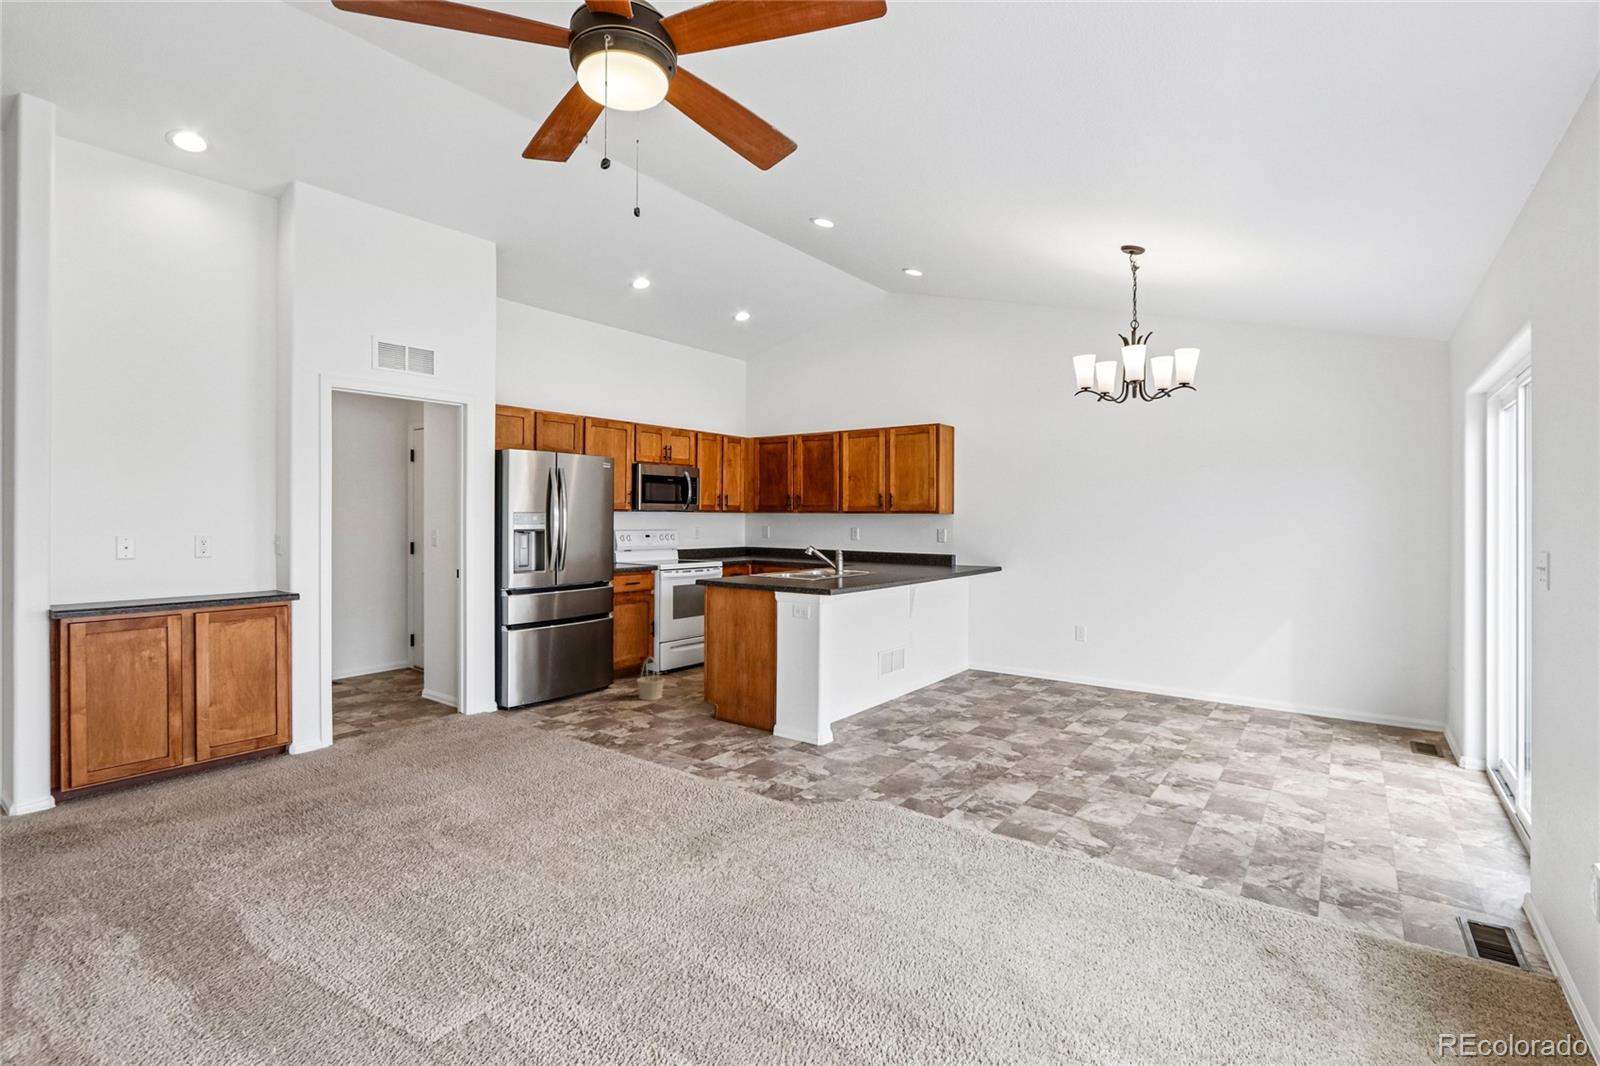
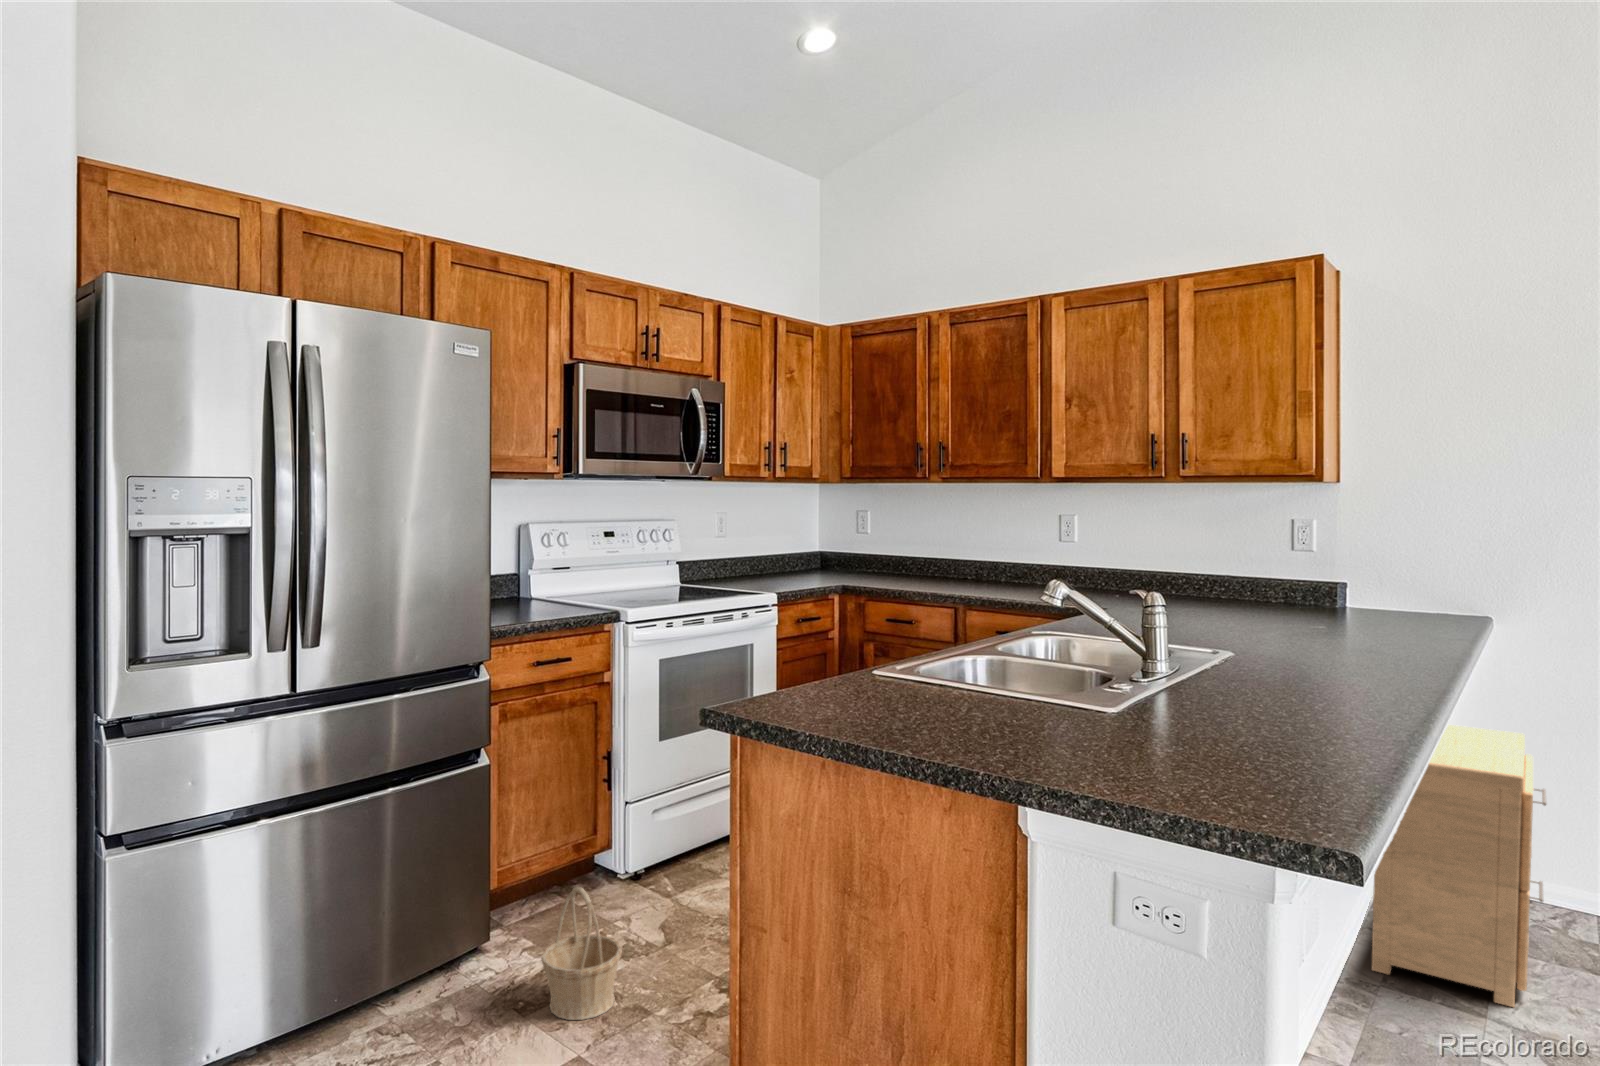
side table: none [935,606,1001,695] -> present [1372,725,1547,1007]

